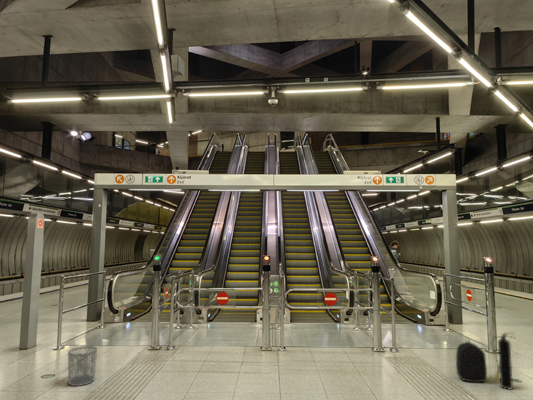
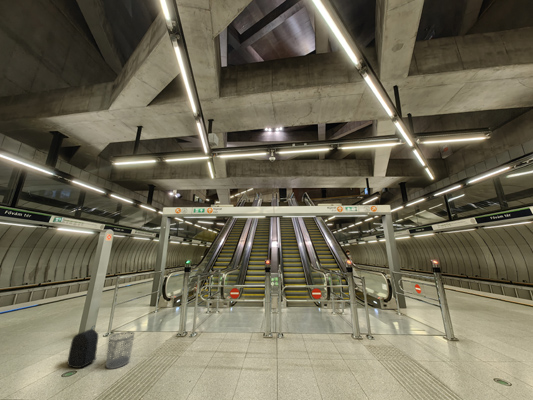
fire extinguisher: present [495,333,513,389] -> none [455,321,482,375]
backpack: present [456,341,487,382] -> present [68,328,98,368]

